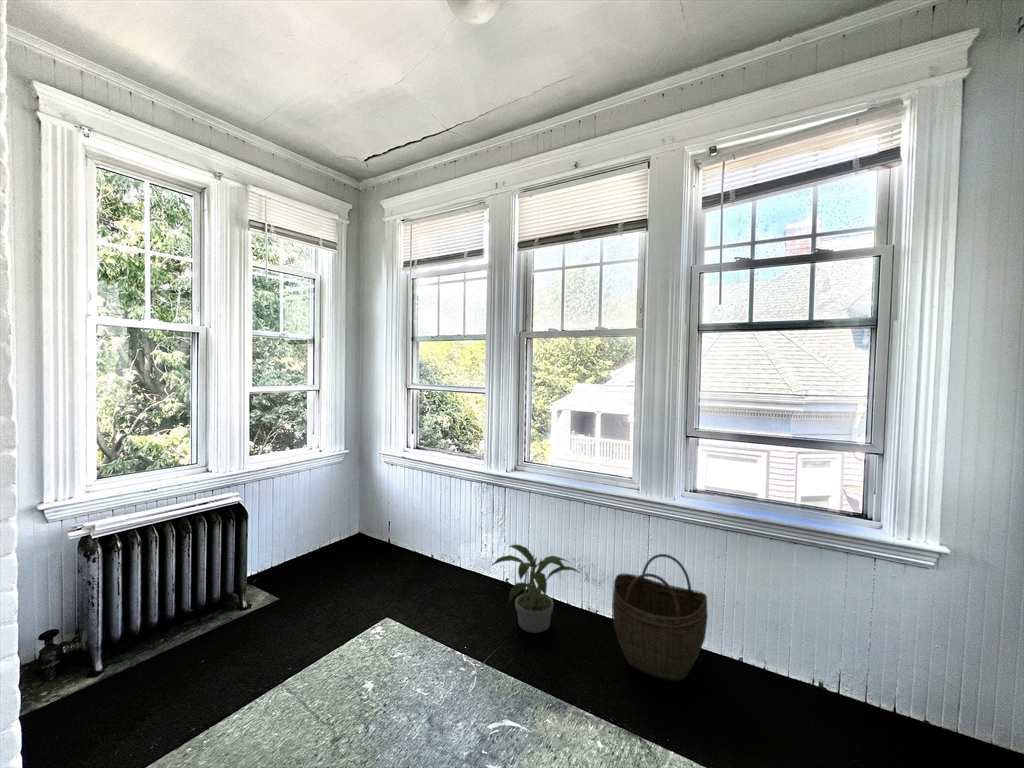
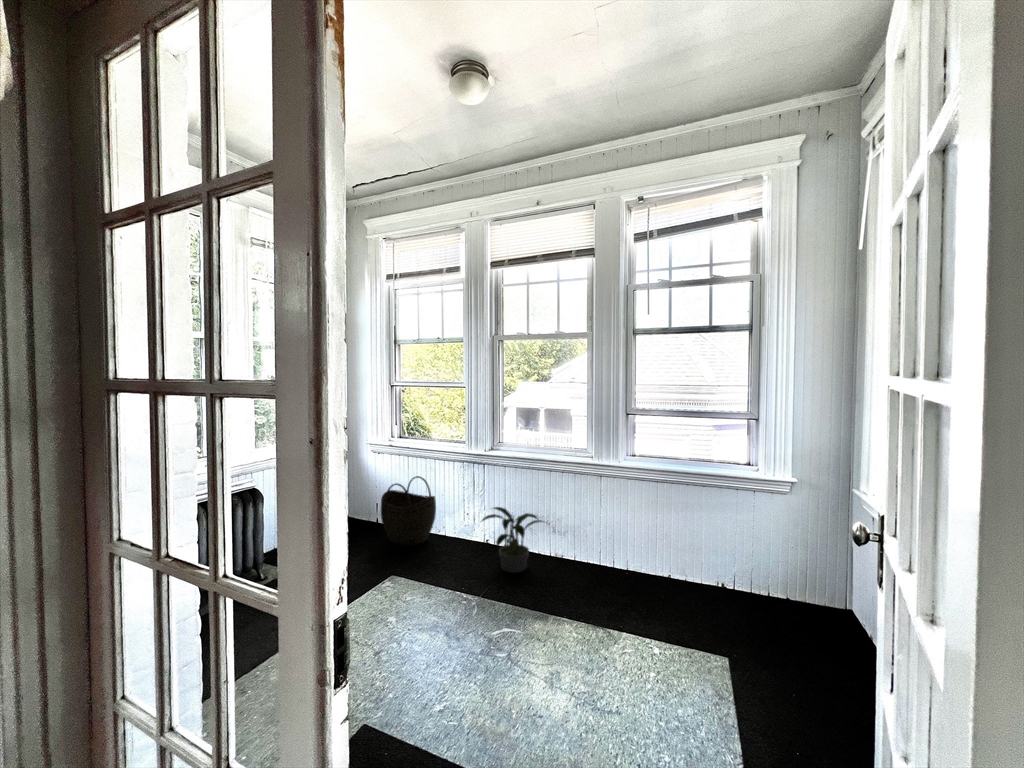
woven basket: present [612,554,708,682] -> present [381,476,436,546]

